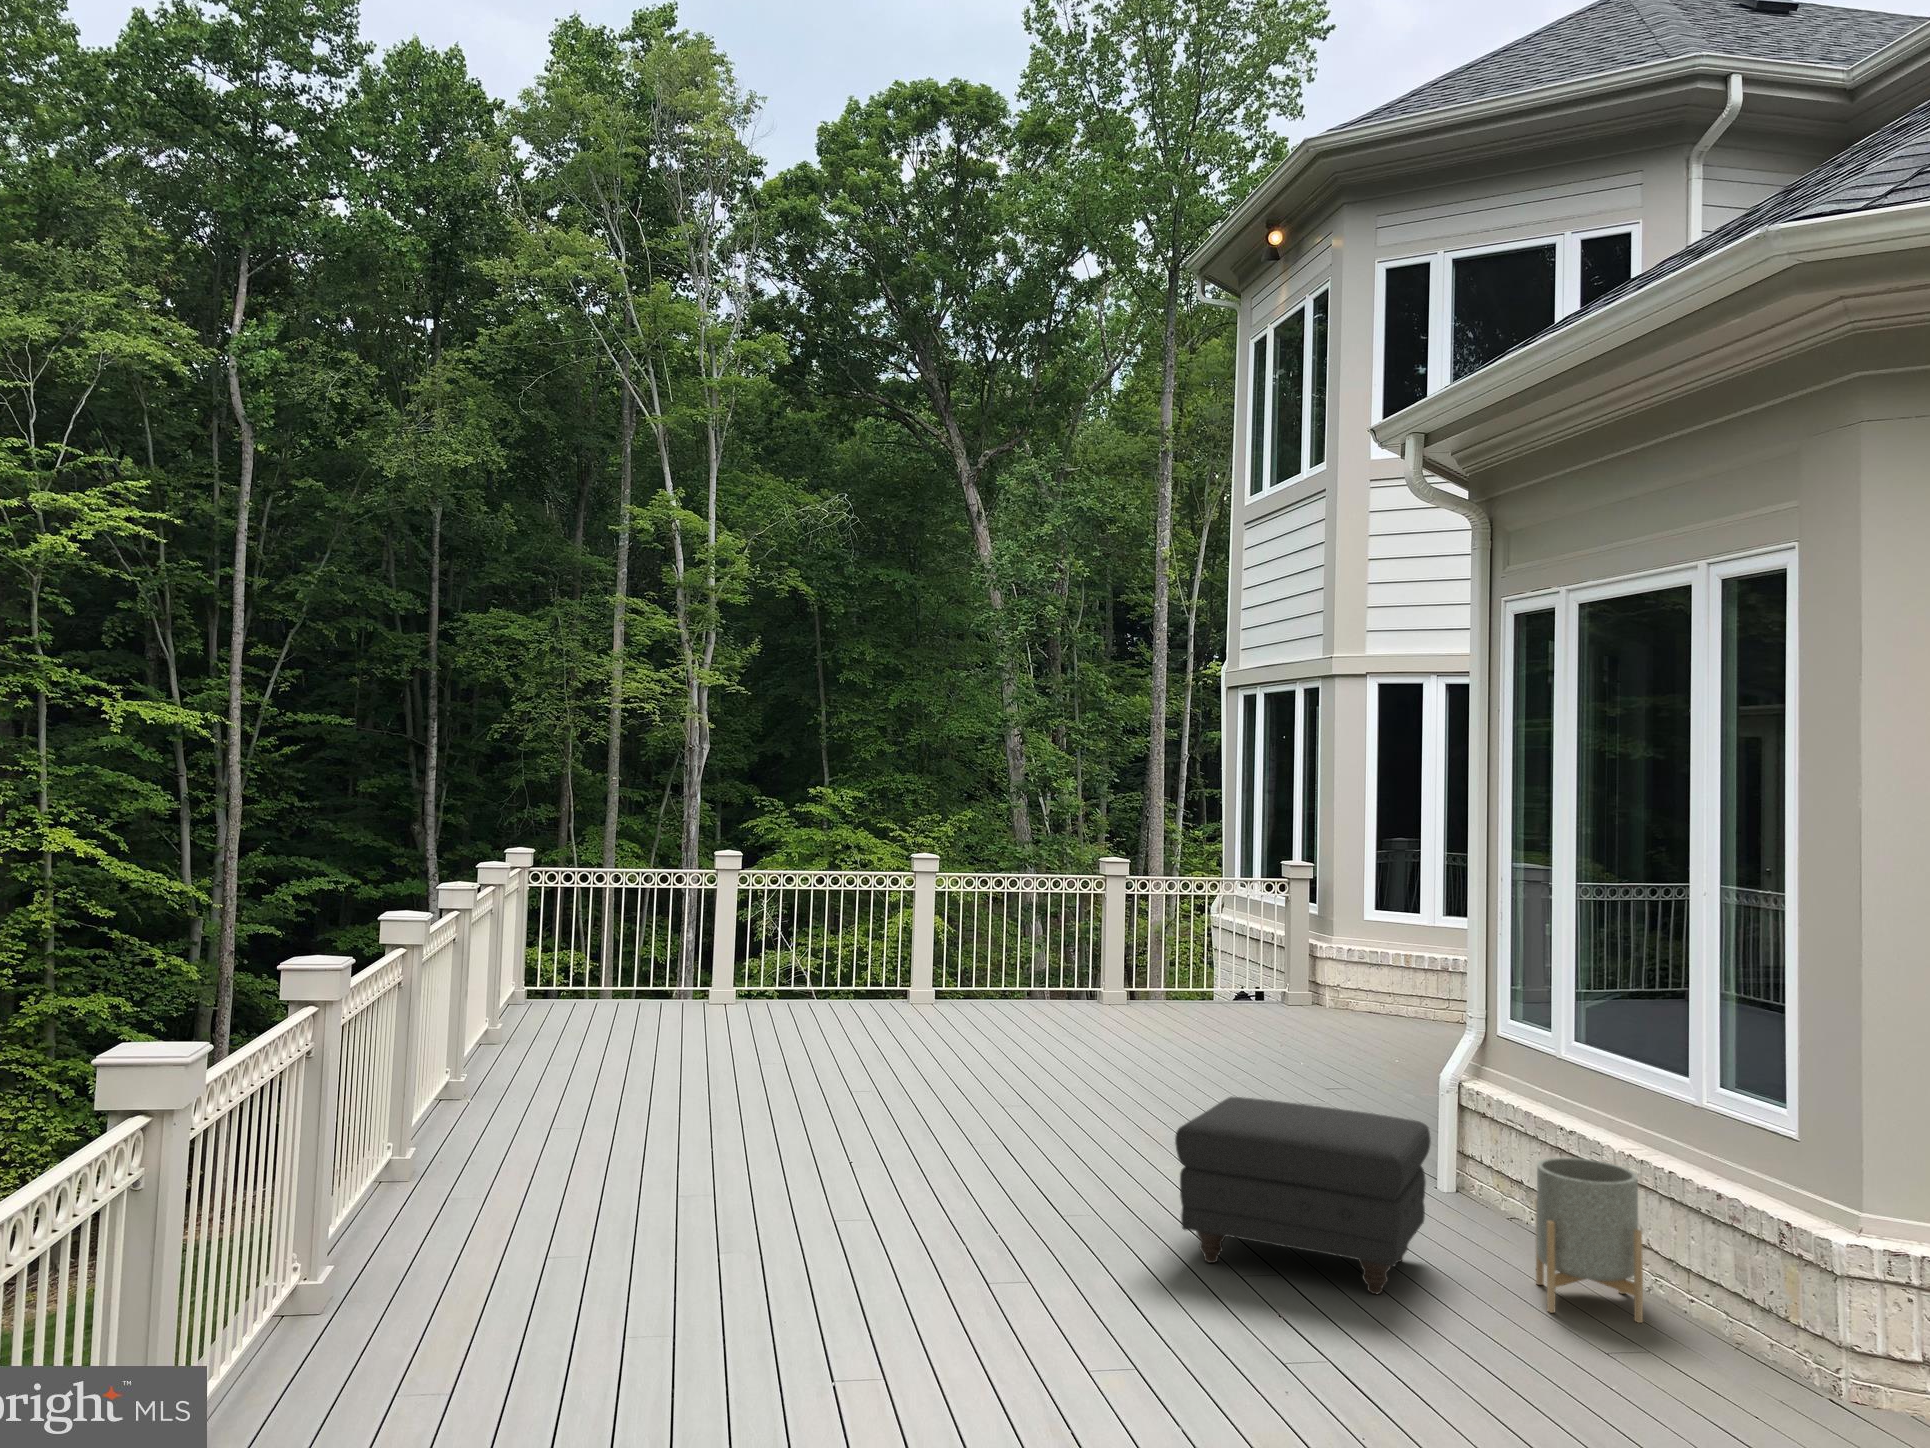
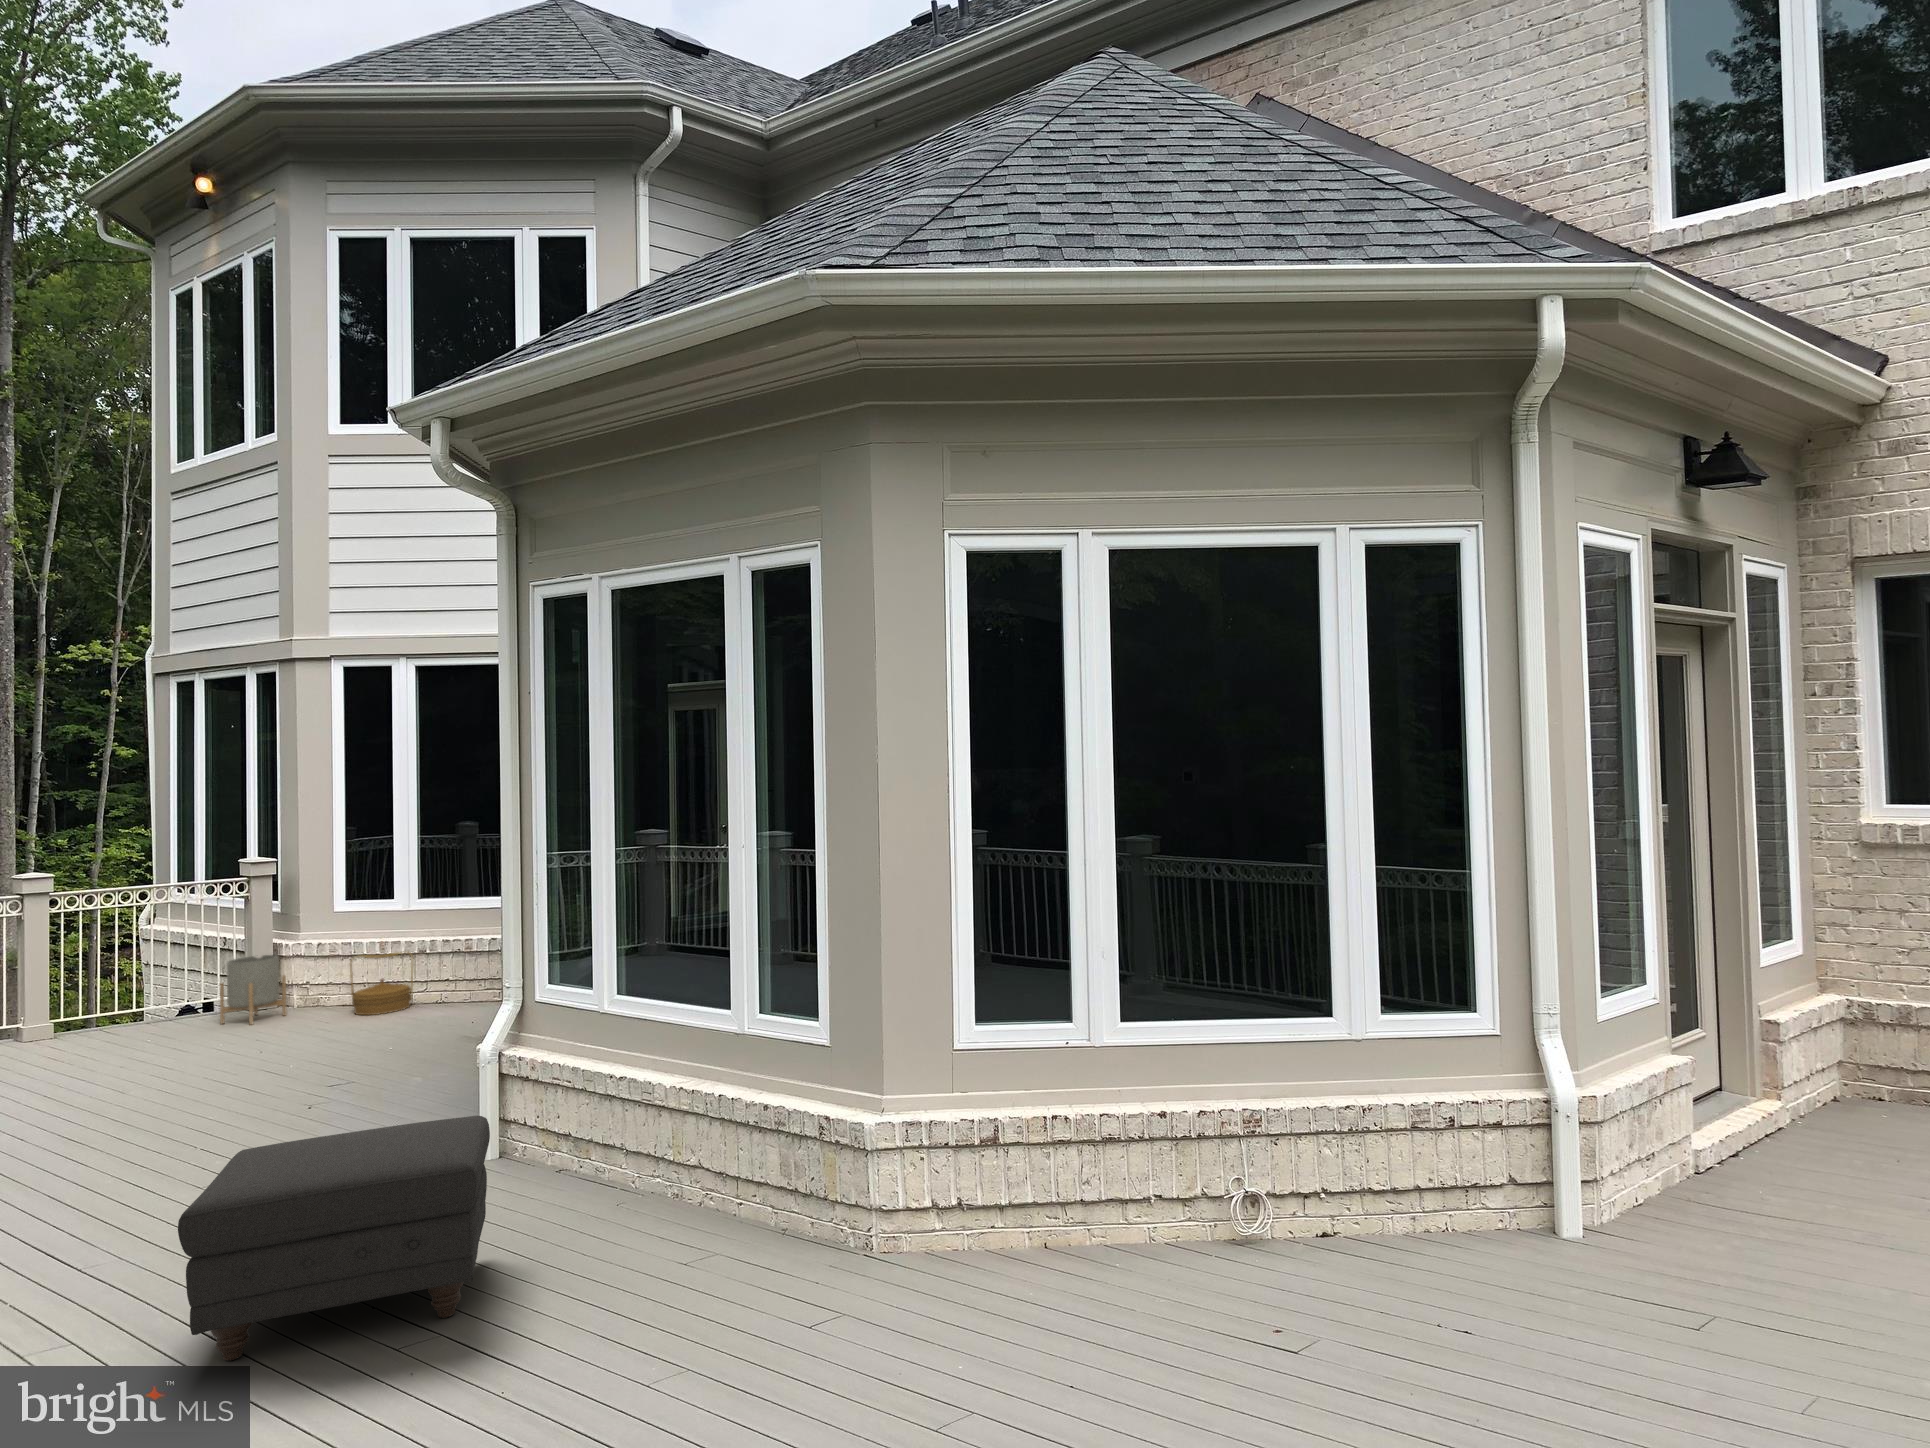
woven basket: none [1373,971,1432,1033] -> present [350,951,413,1015]
planter: present [1535,1158,1643,1323] -> present [220,955,287,1025]

